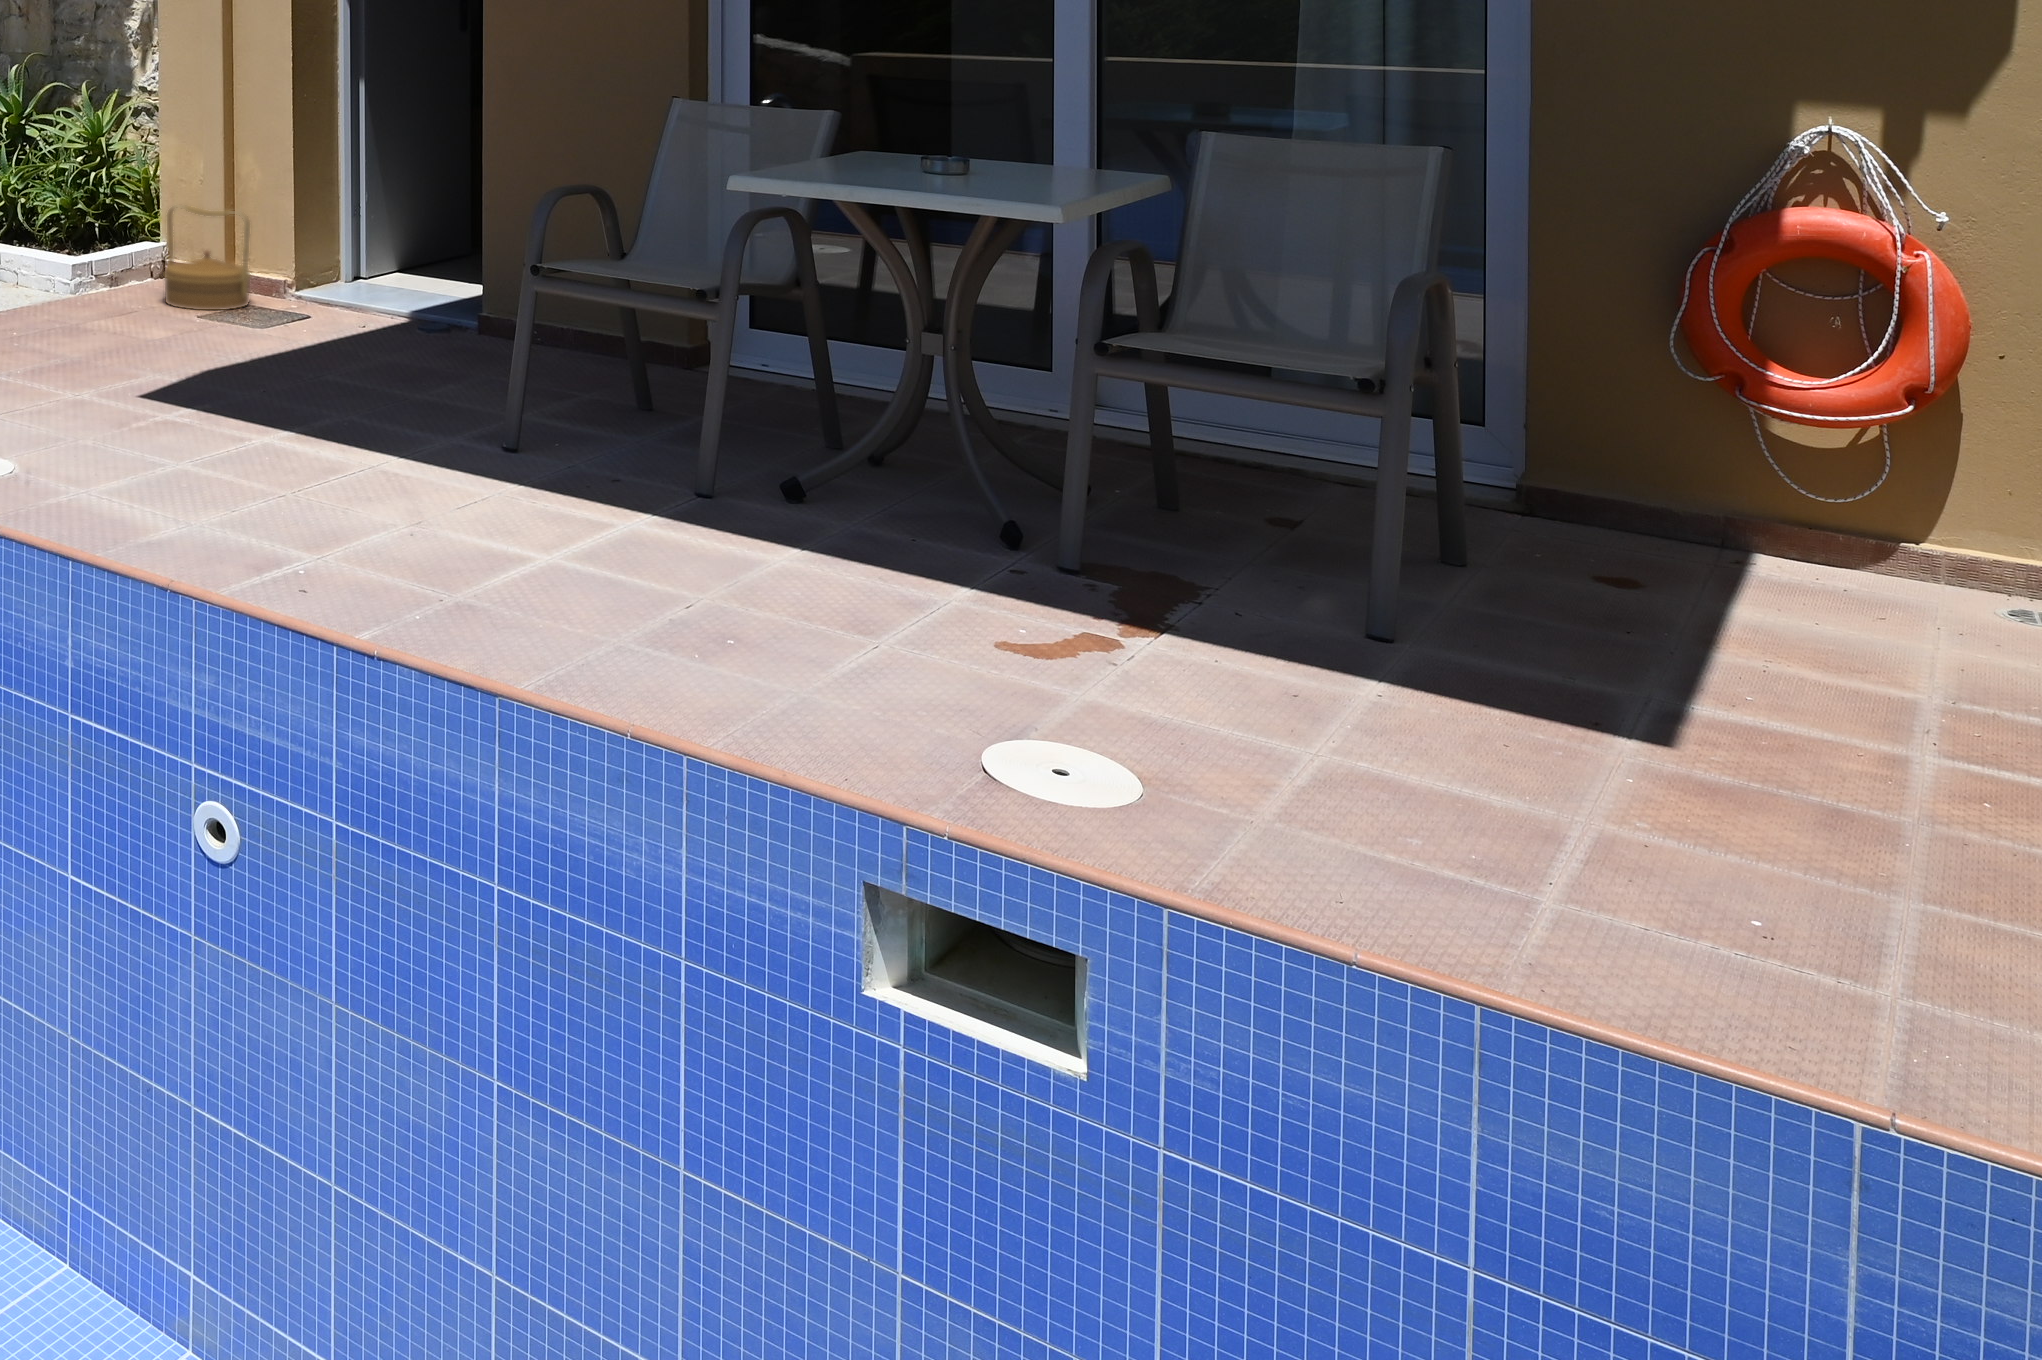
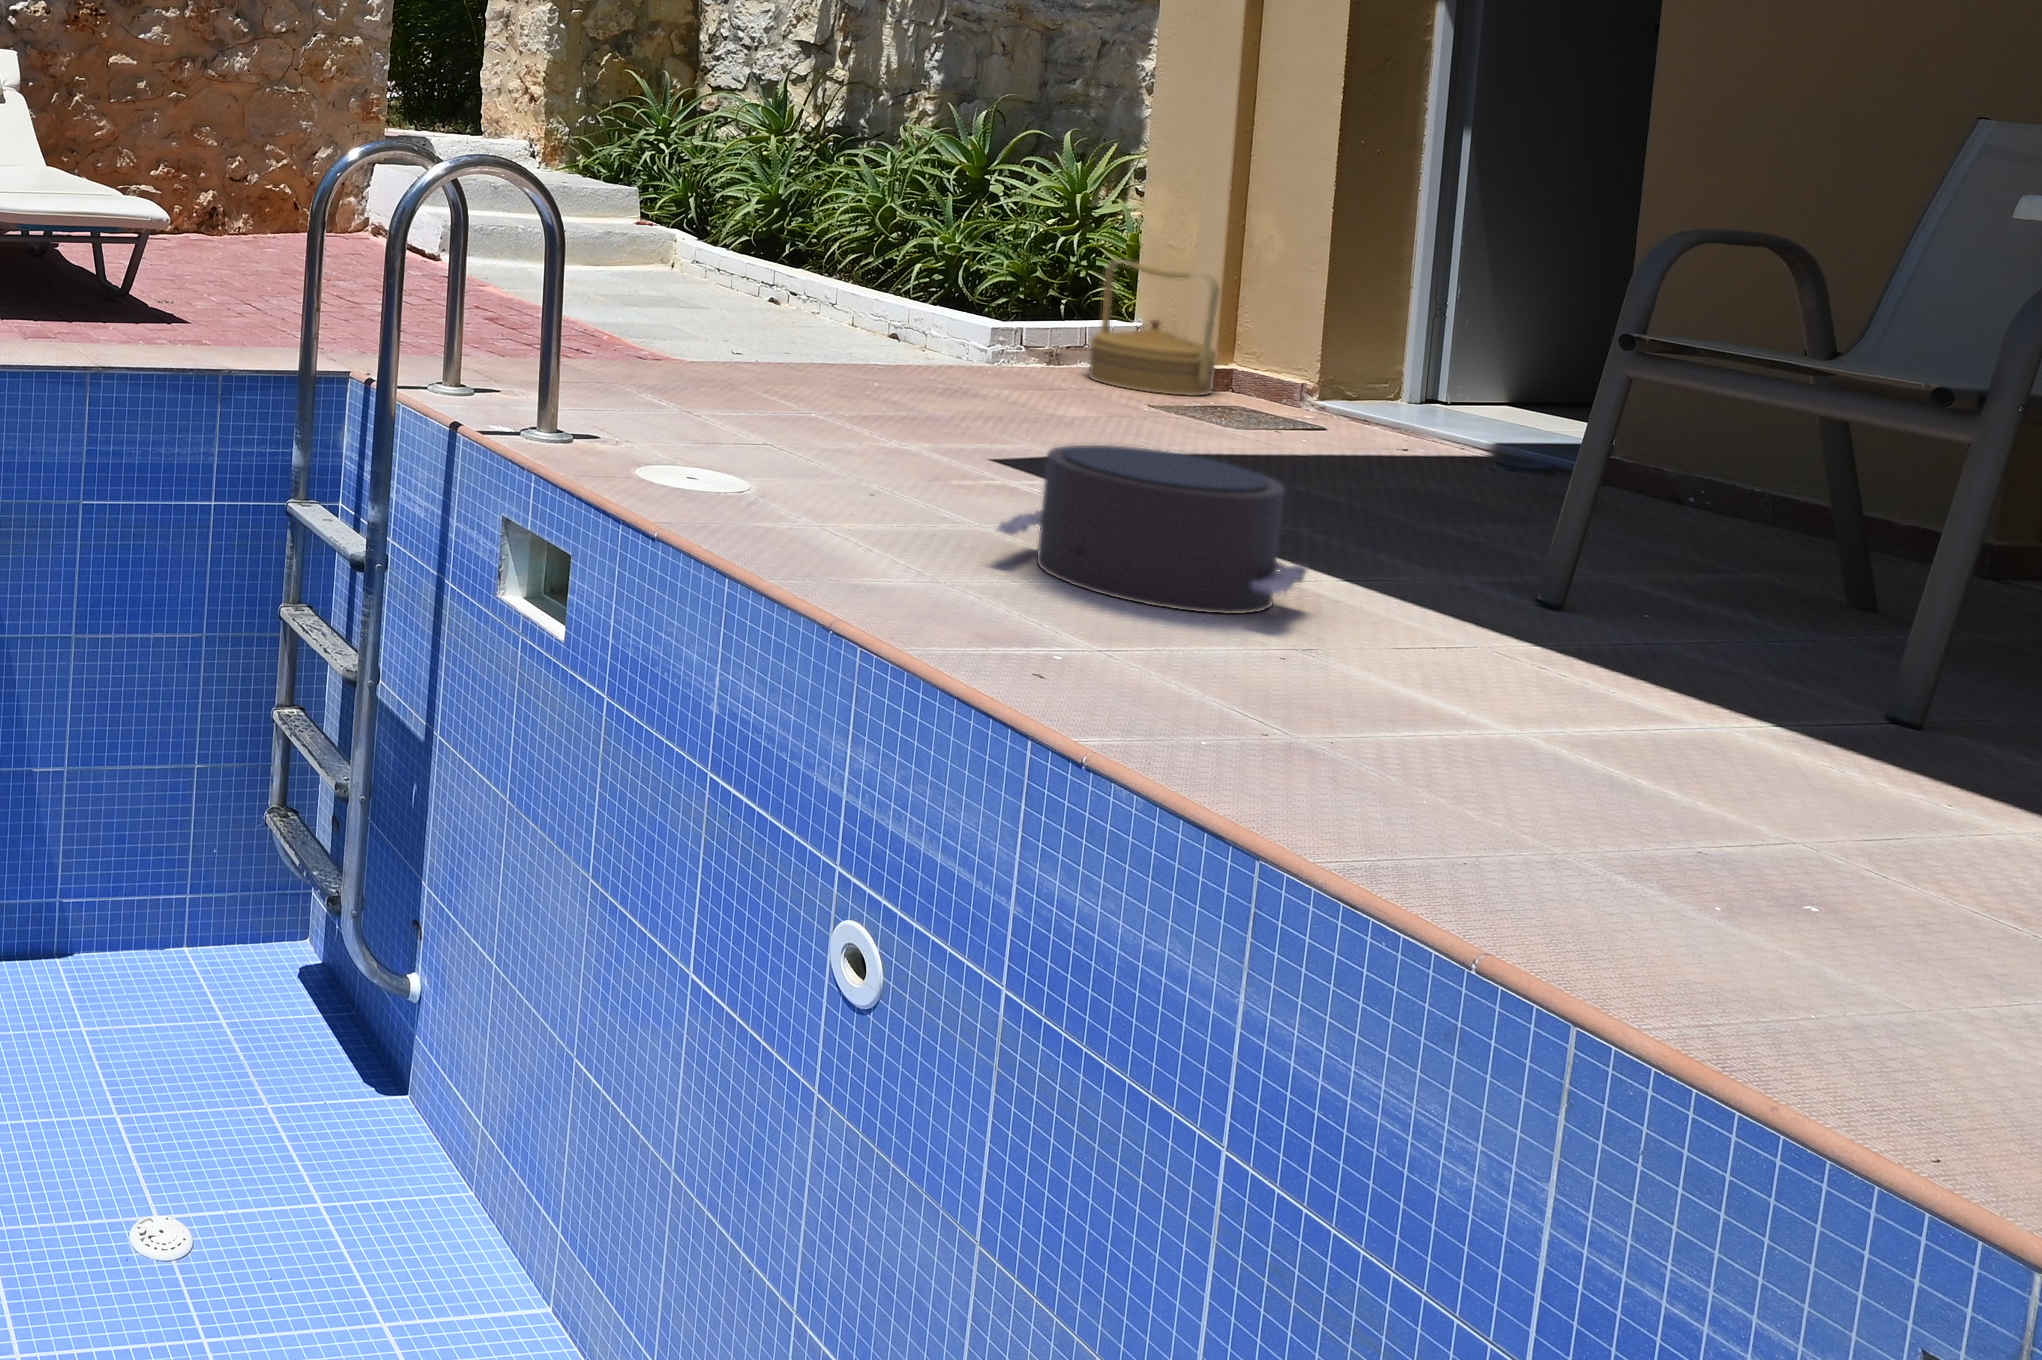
pouf: none [215,387,408,508] -> present [998,445,1307,614]

